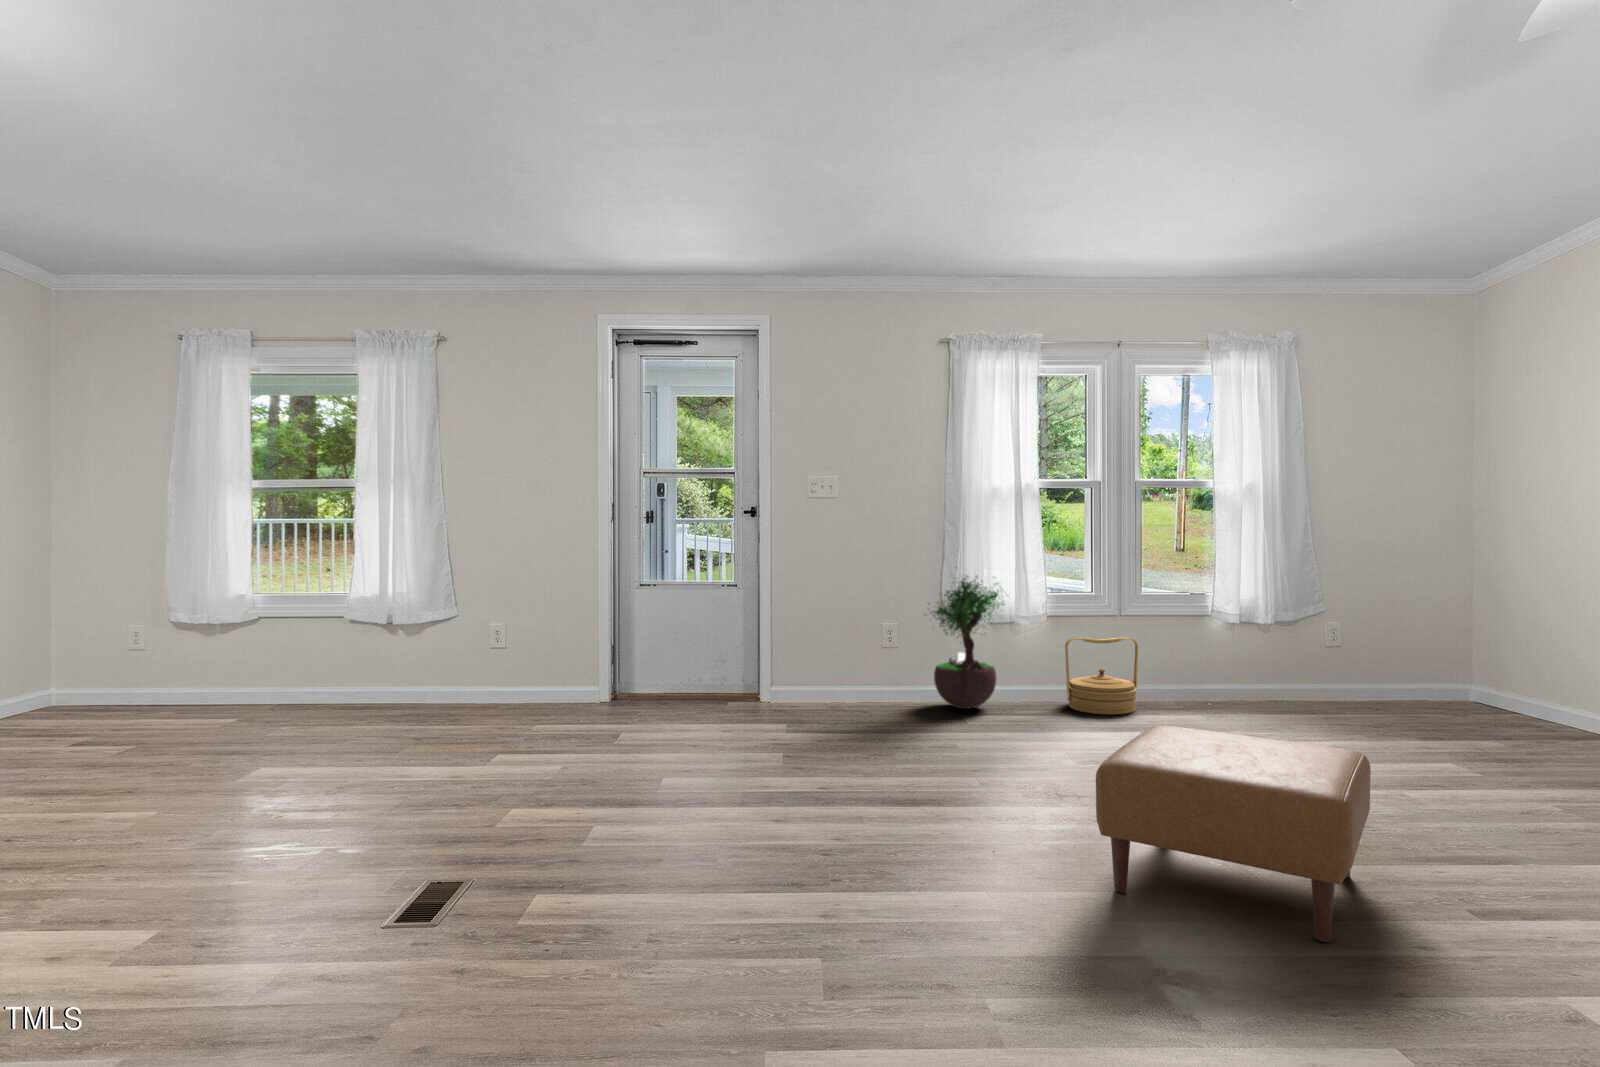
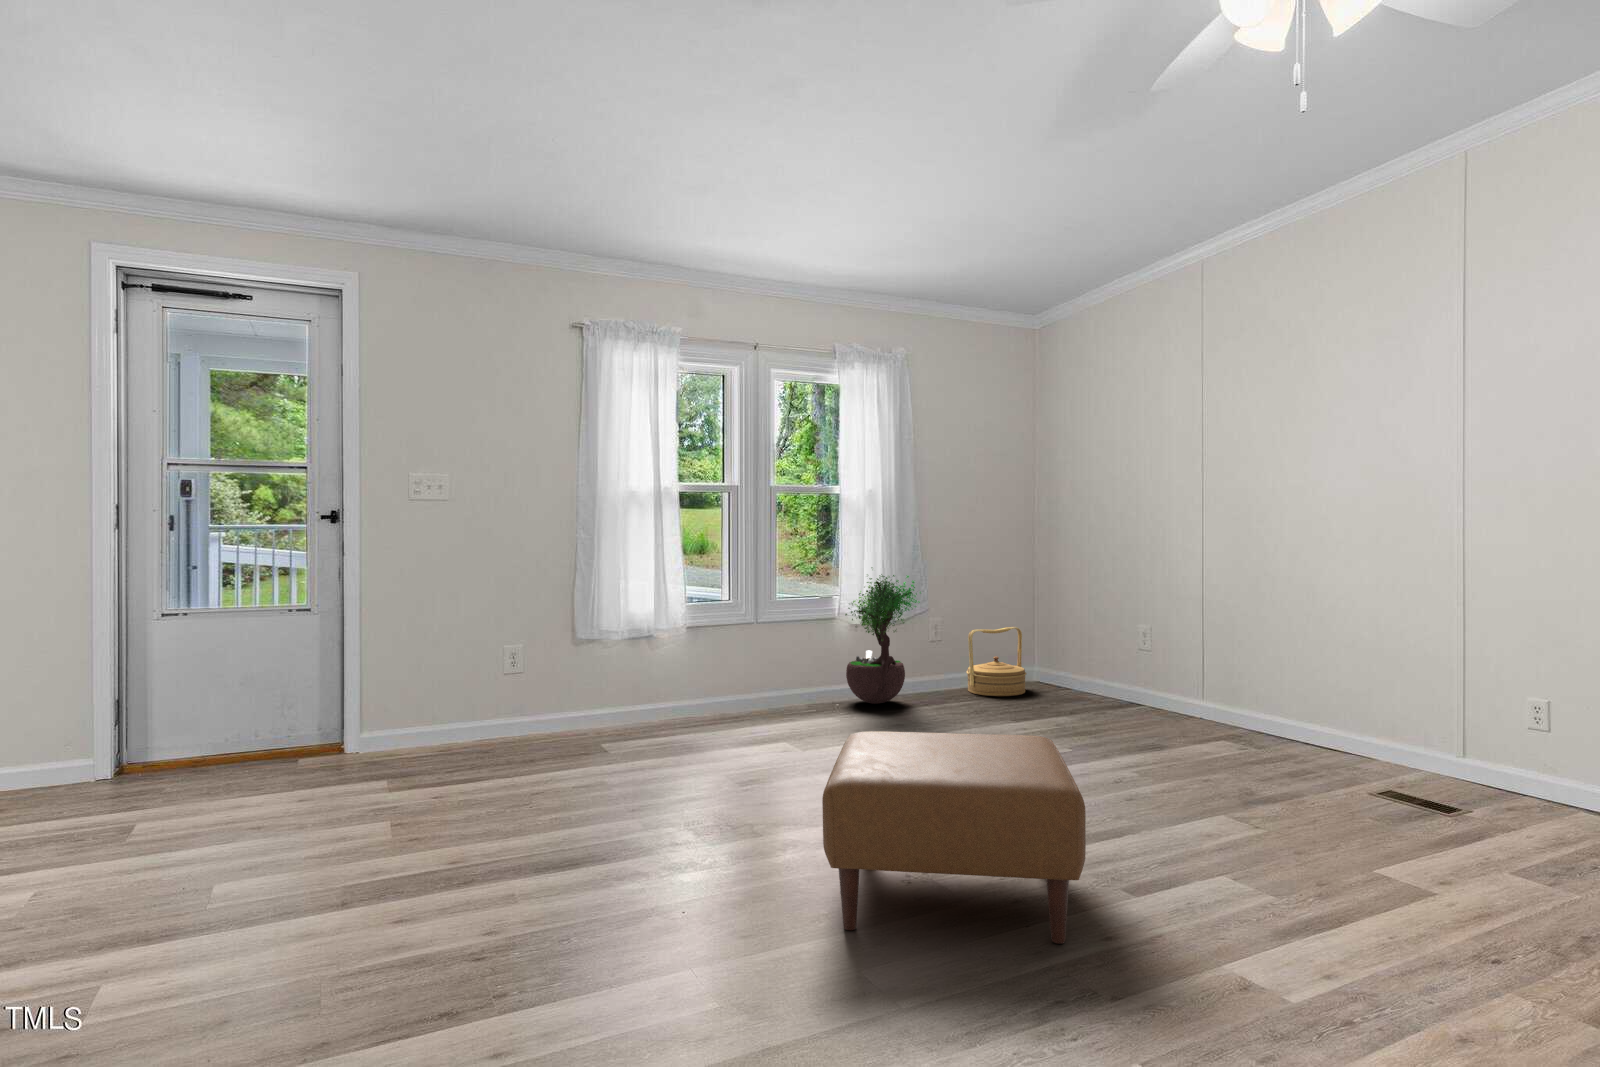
potted tree: present [924,567,1004,709] -> present [845,567,919,704]
woven basket: present [1065,637,1138,715] -> present [966,627,1026,696]

